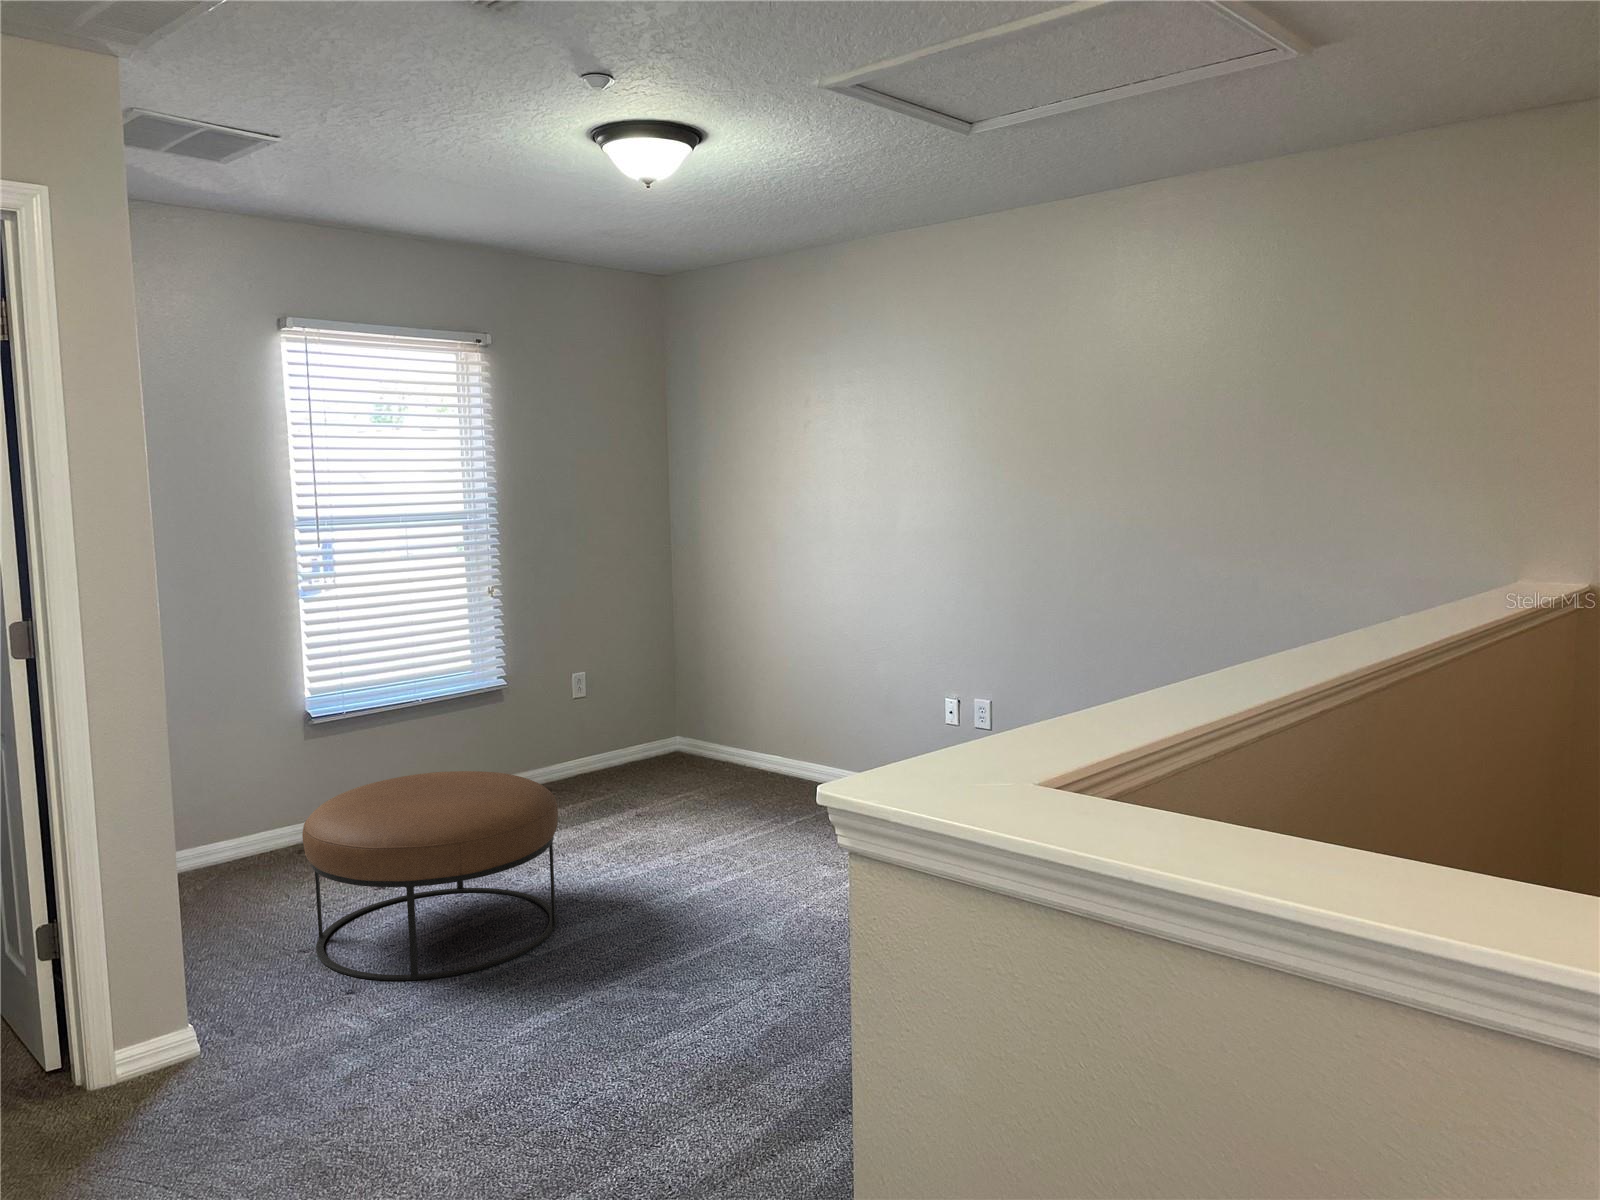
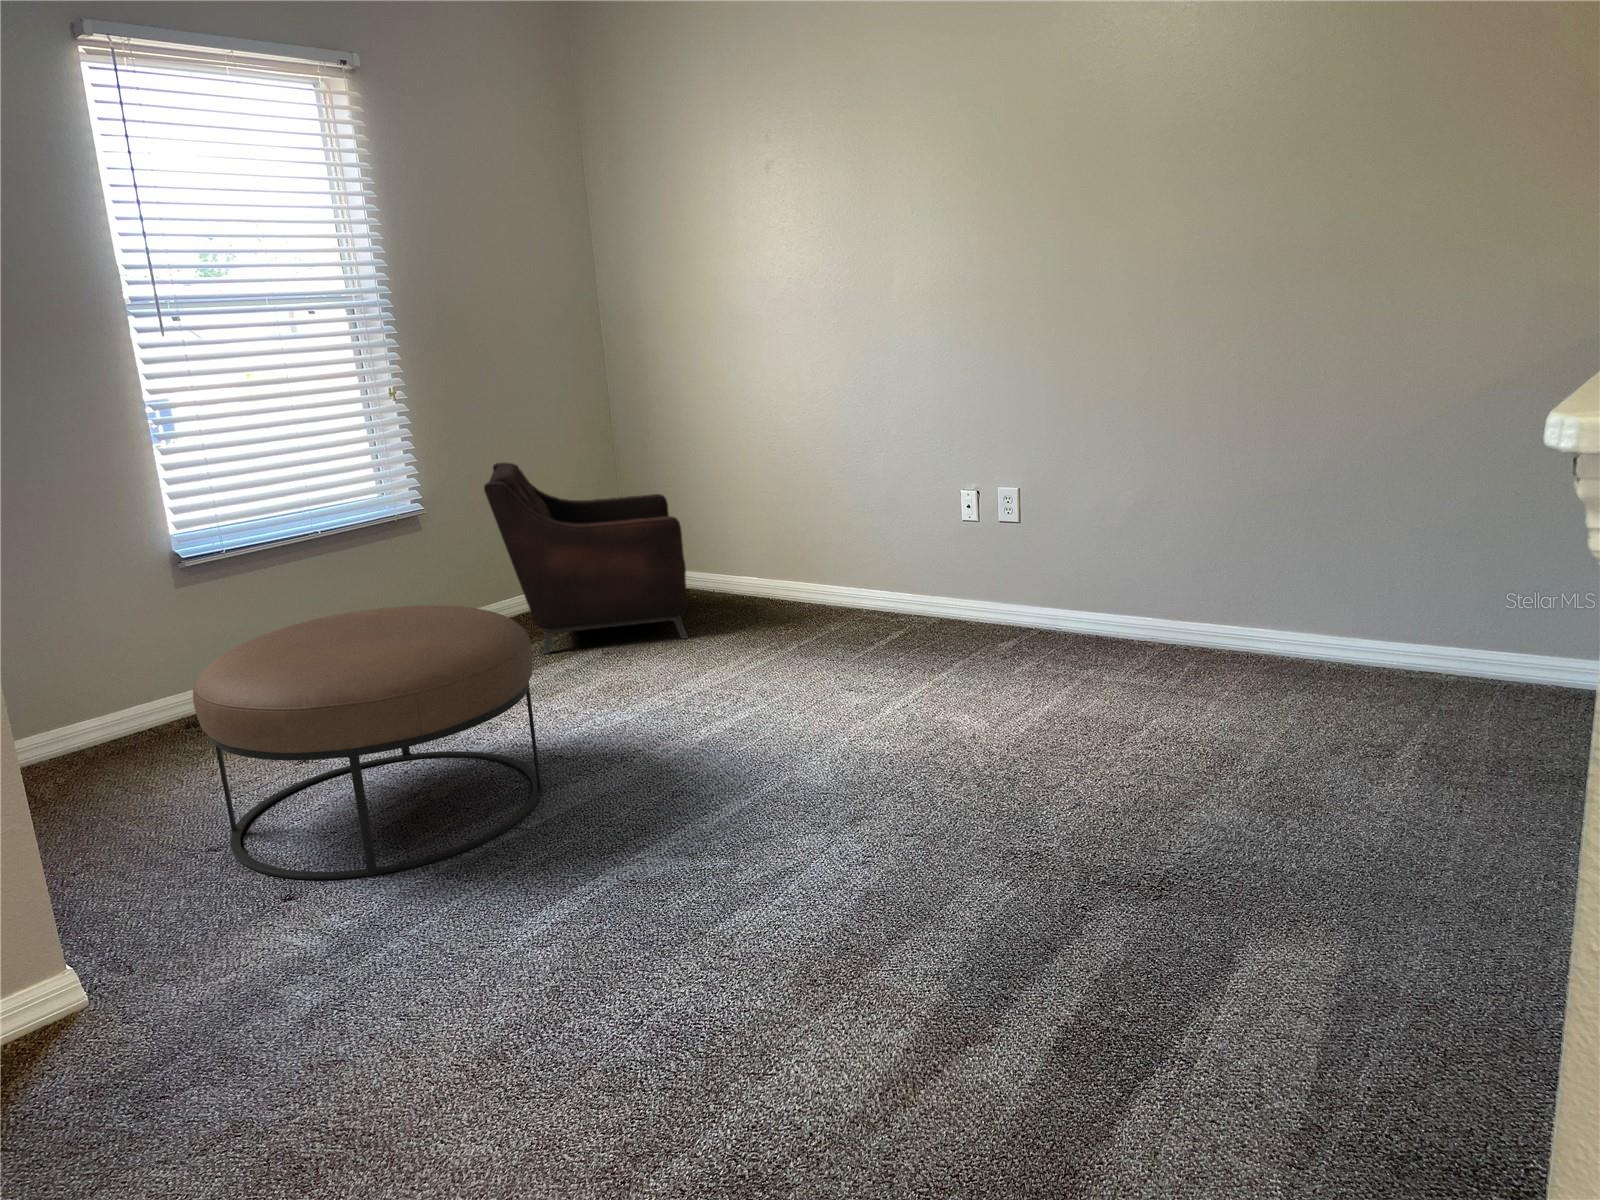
armchair: none [552,649,712,812] -> present [484,462,688,654]

